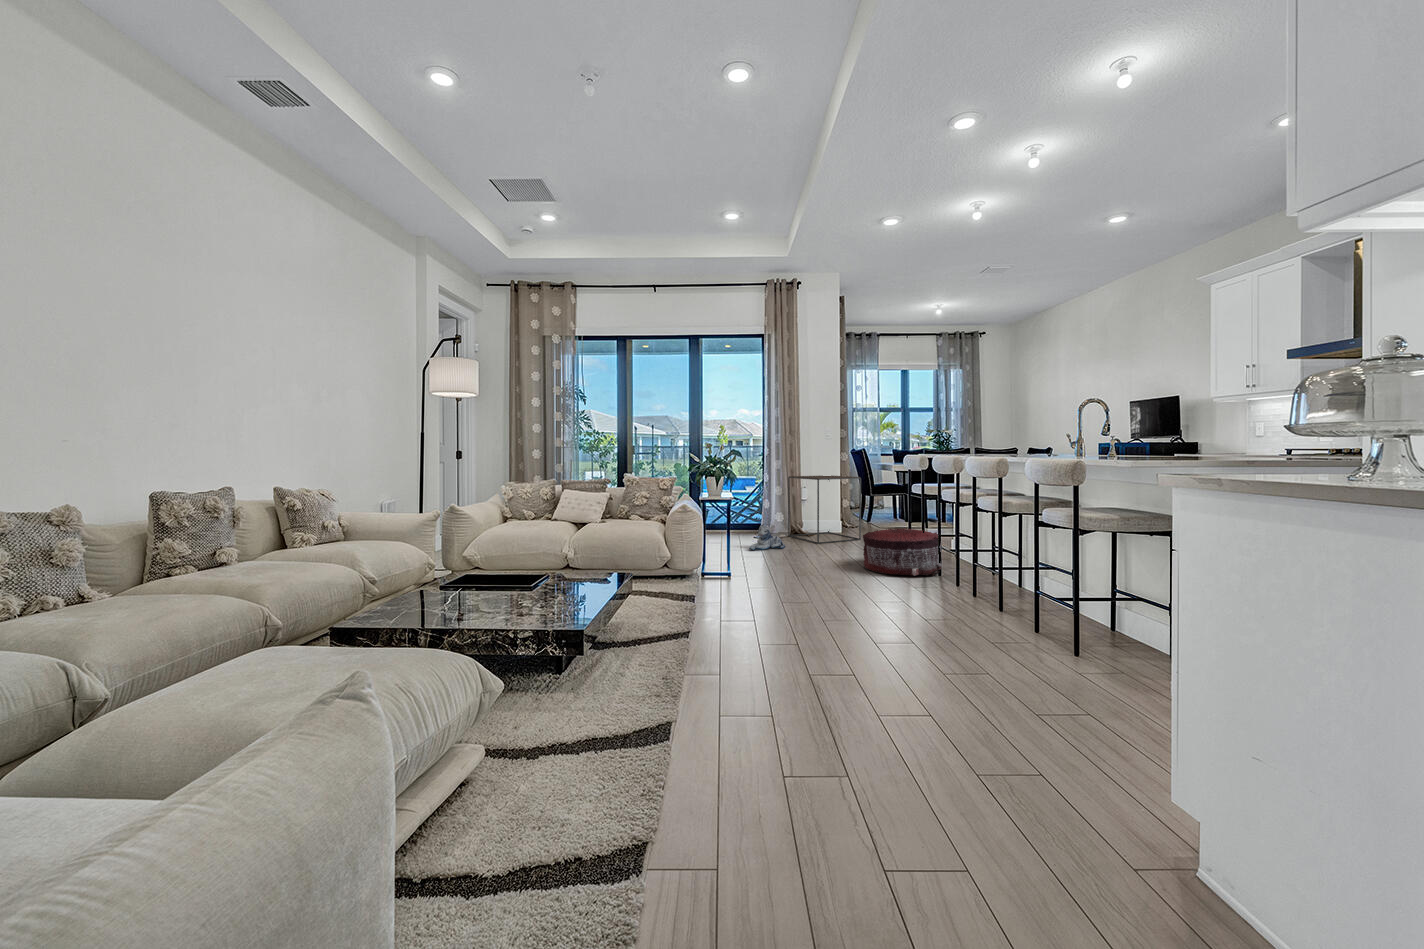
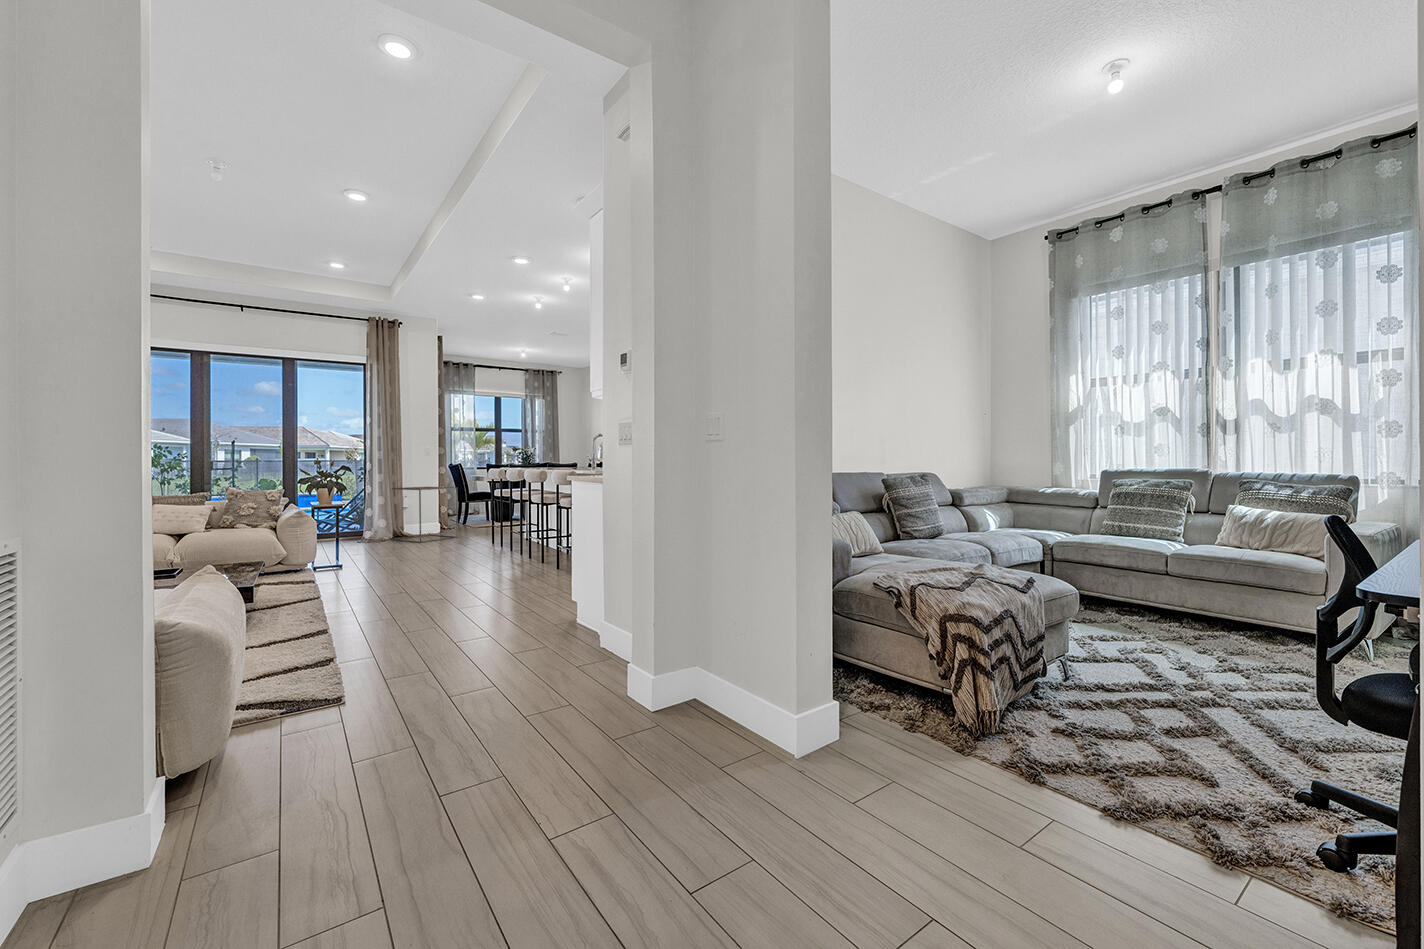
plush toy: present [749,525,785,550] -> none [355,529,390,551]
pouf: present [863,528,942,576] -> none [458,522,514,554]

